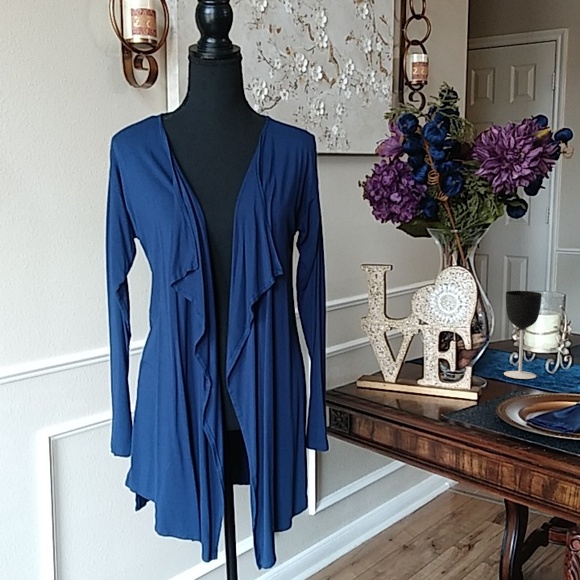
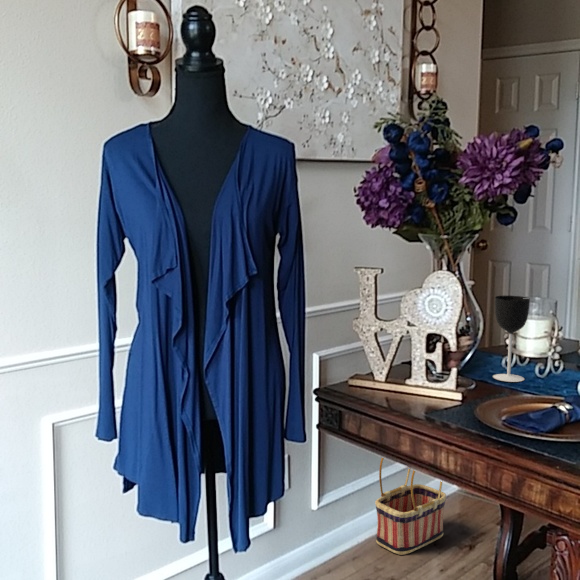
basket: none [372,440,443,556] -> present [375,458,446,555]

